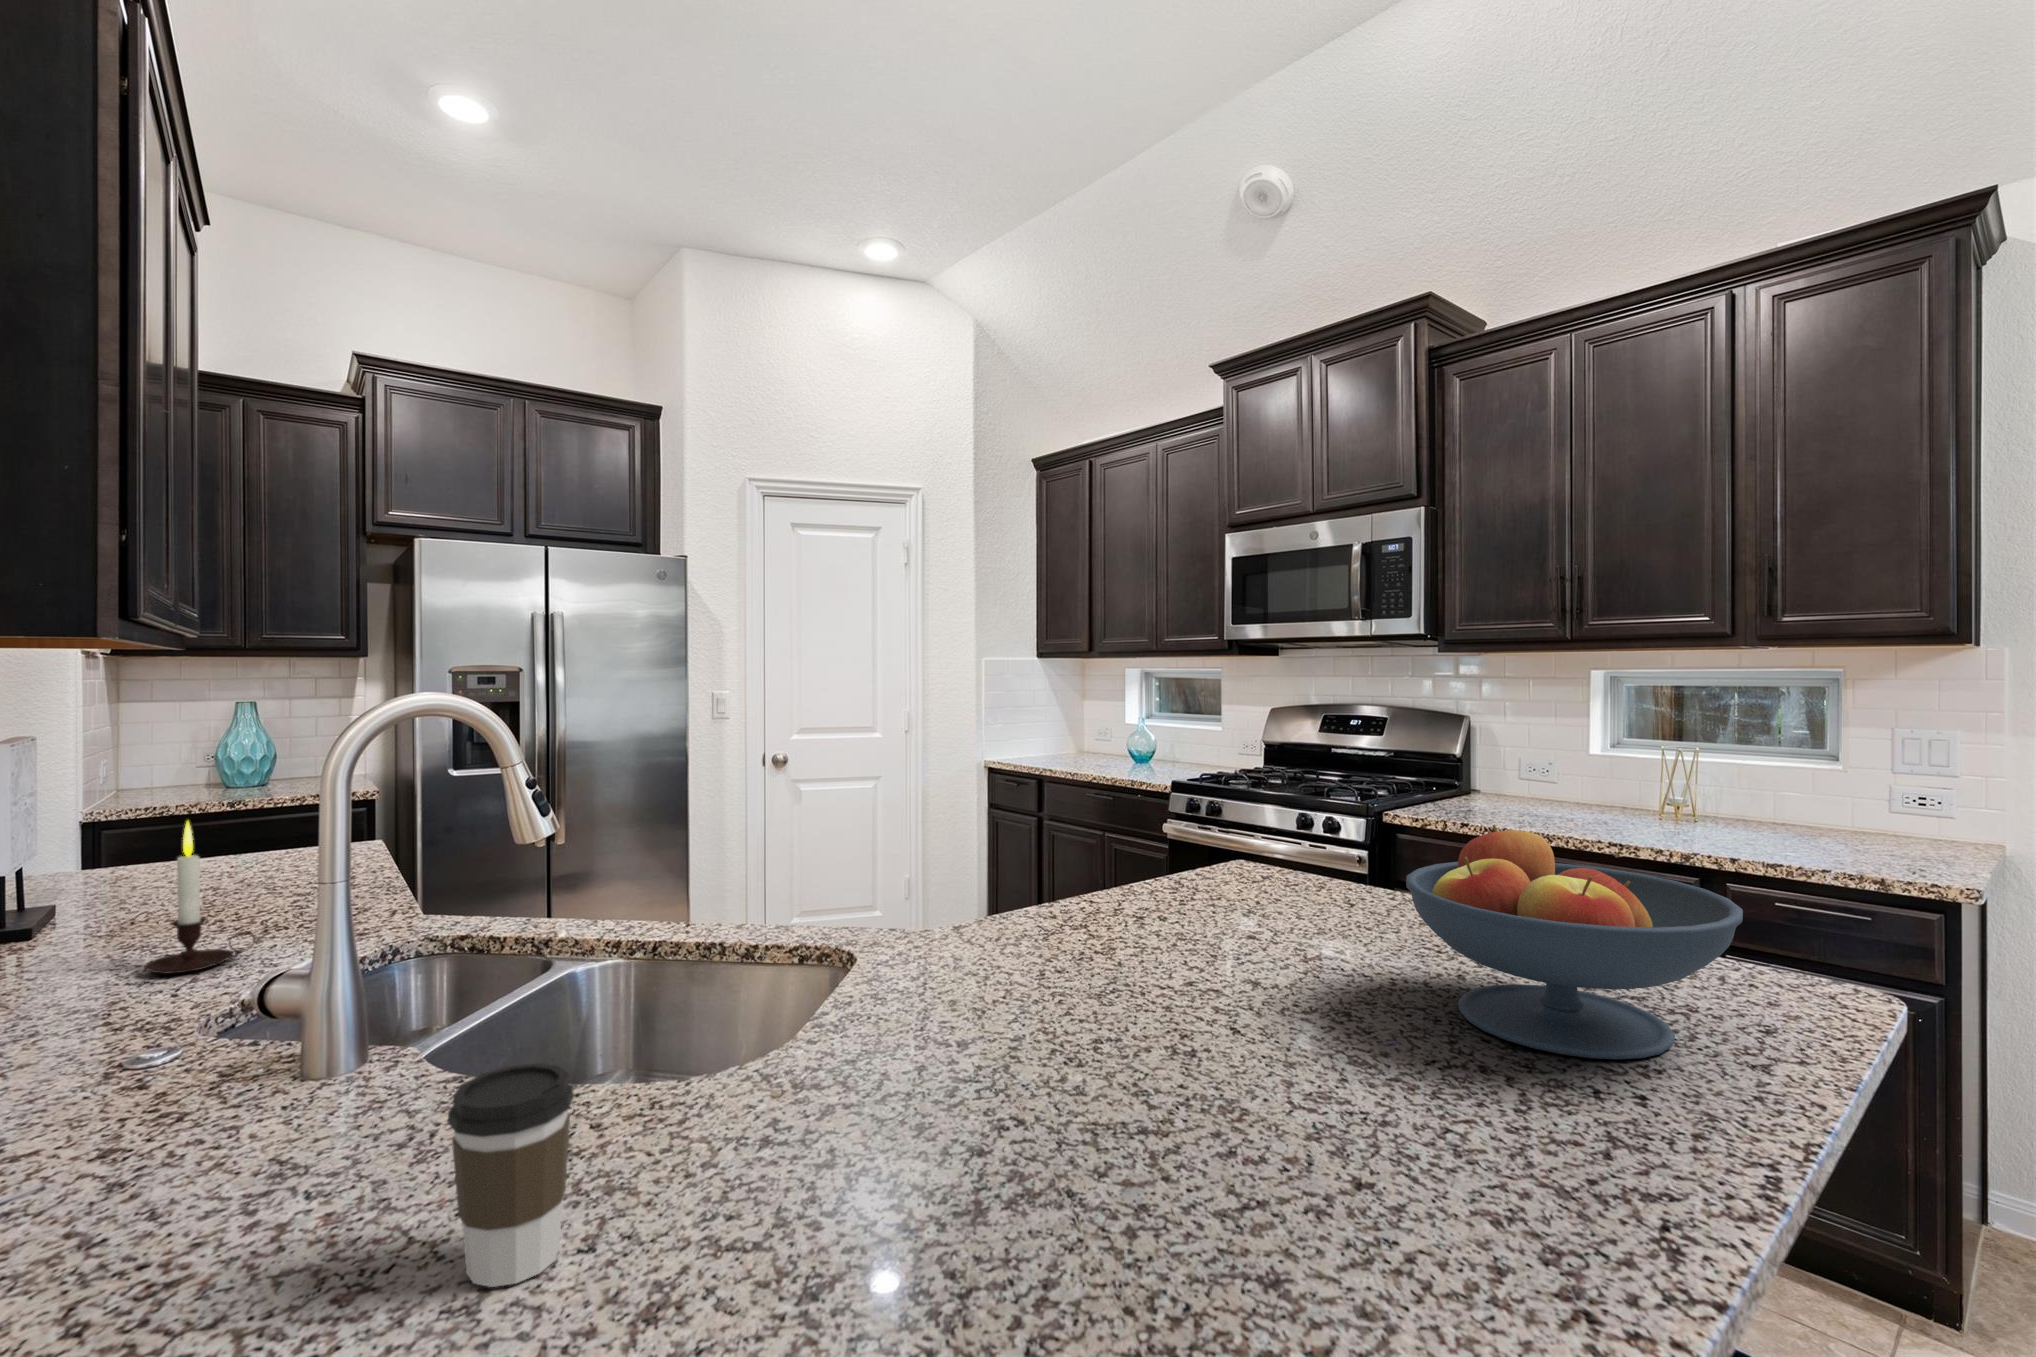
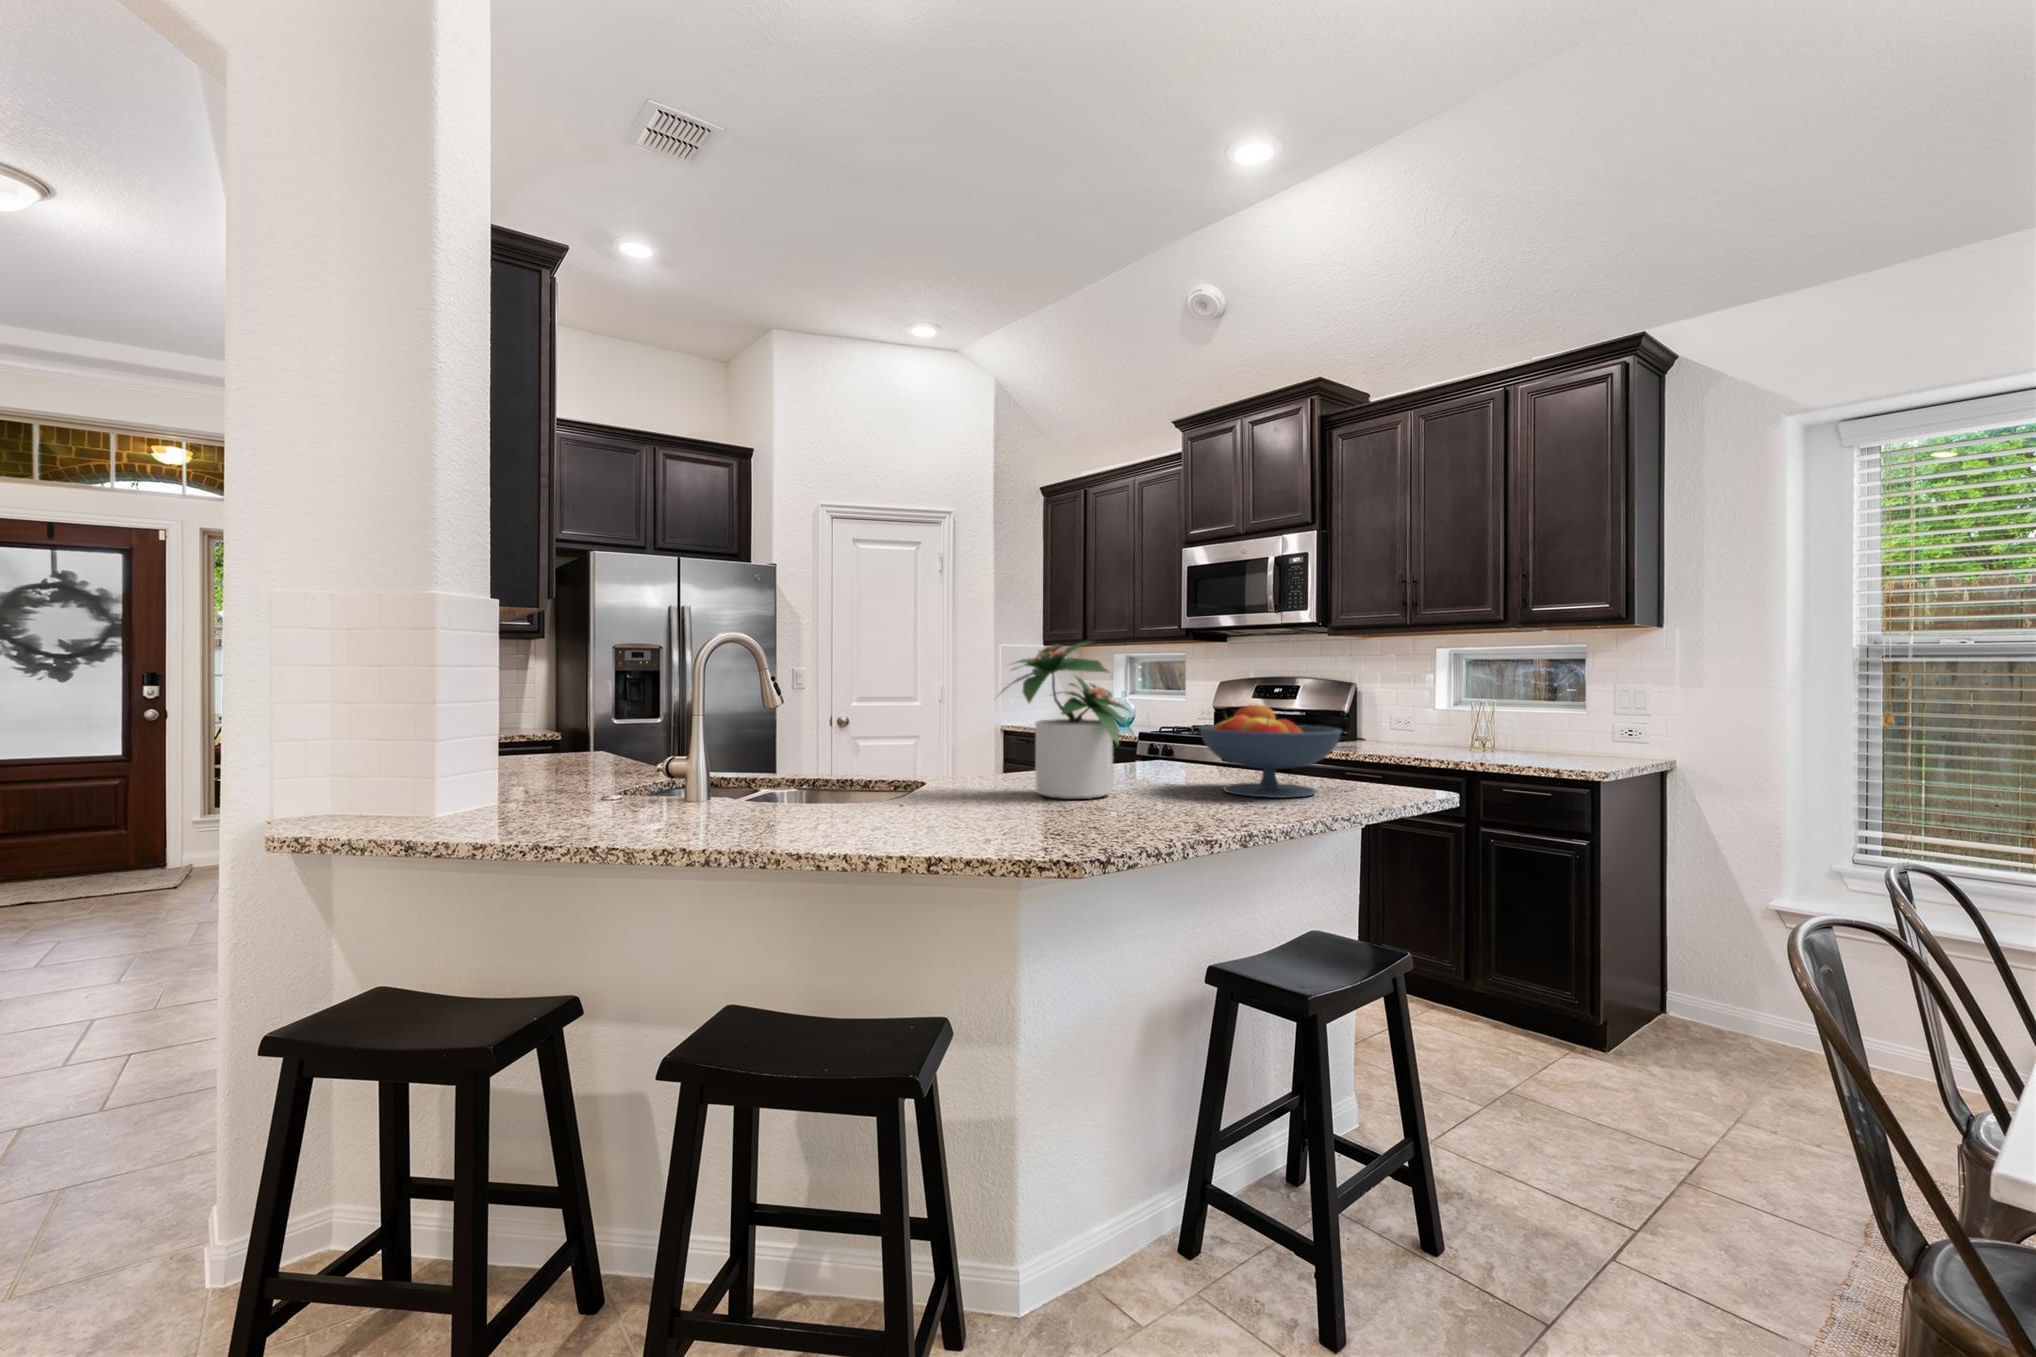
potted plant: none [981,710,1292,1067] -> present [1002,642,1129,799]
candle: present [144,821,255,974] -> none [560,705,609,783]
coffee cup: present [448,1063,574,1287] -> none [803,756,843,824]

